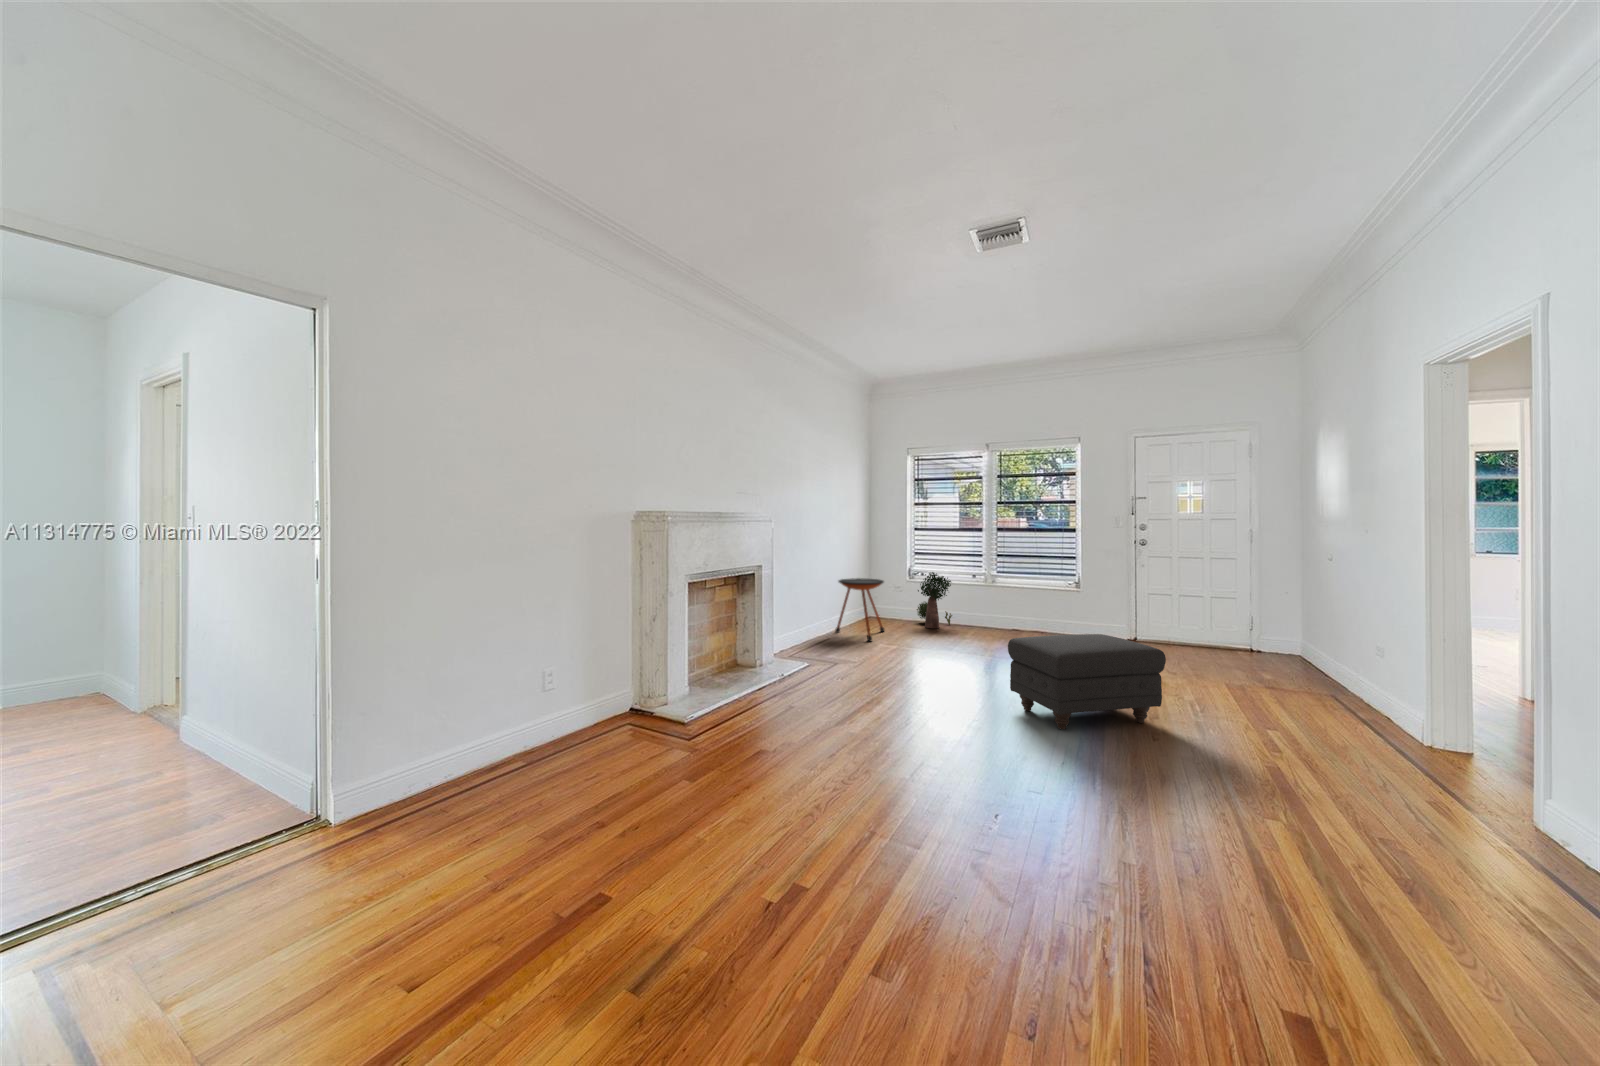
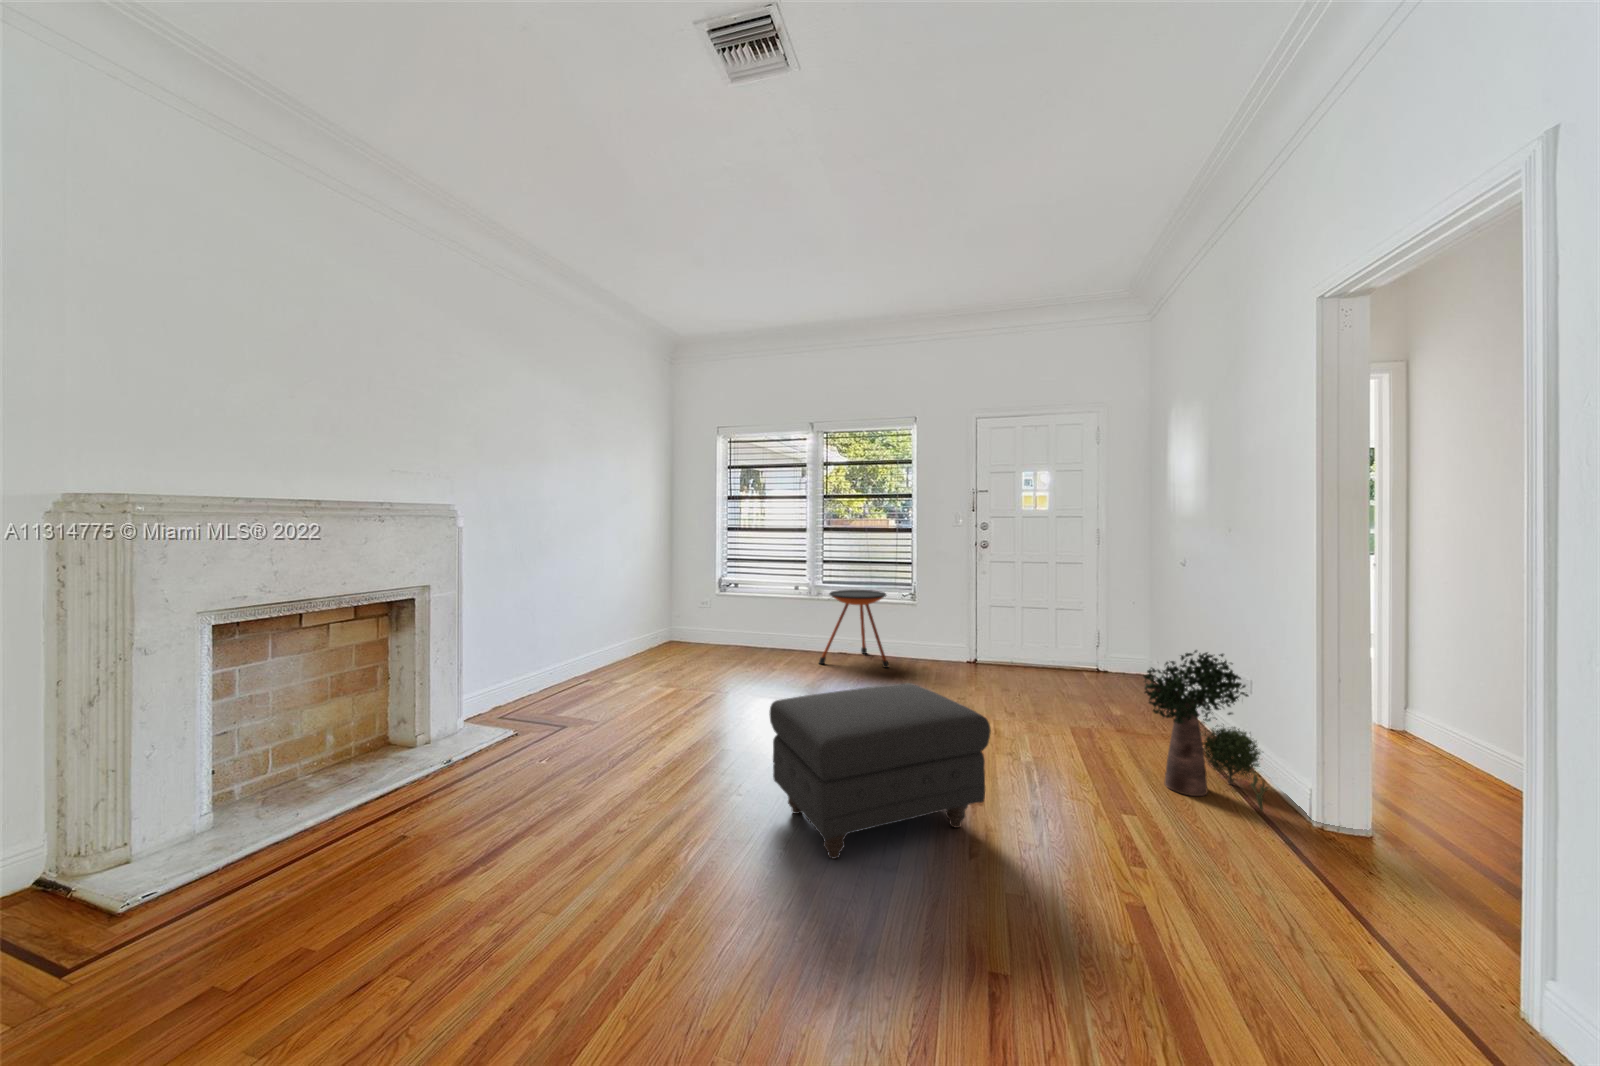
potted plant: present [917,572,952,628] -> present [1144,650,1269,811]
side table: present [835,578,884,641] -> present [819,590,889,668]

